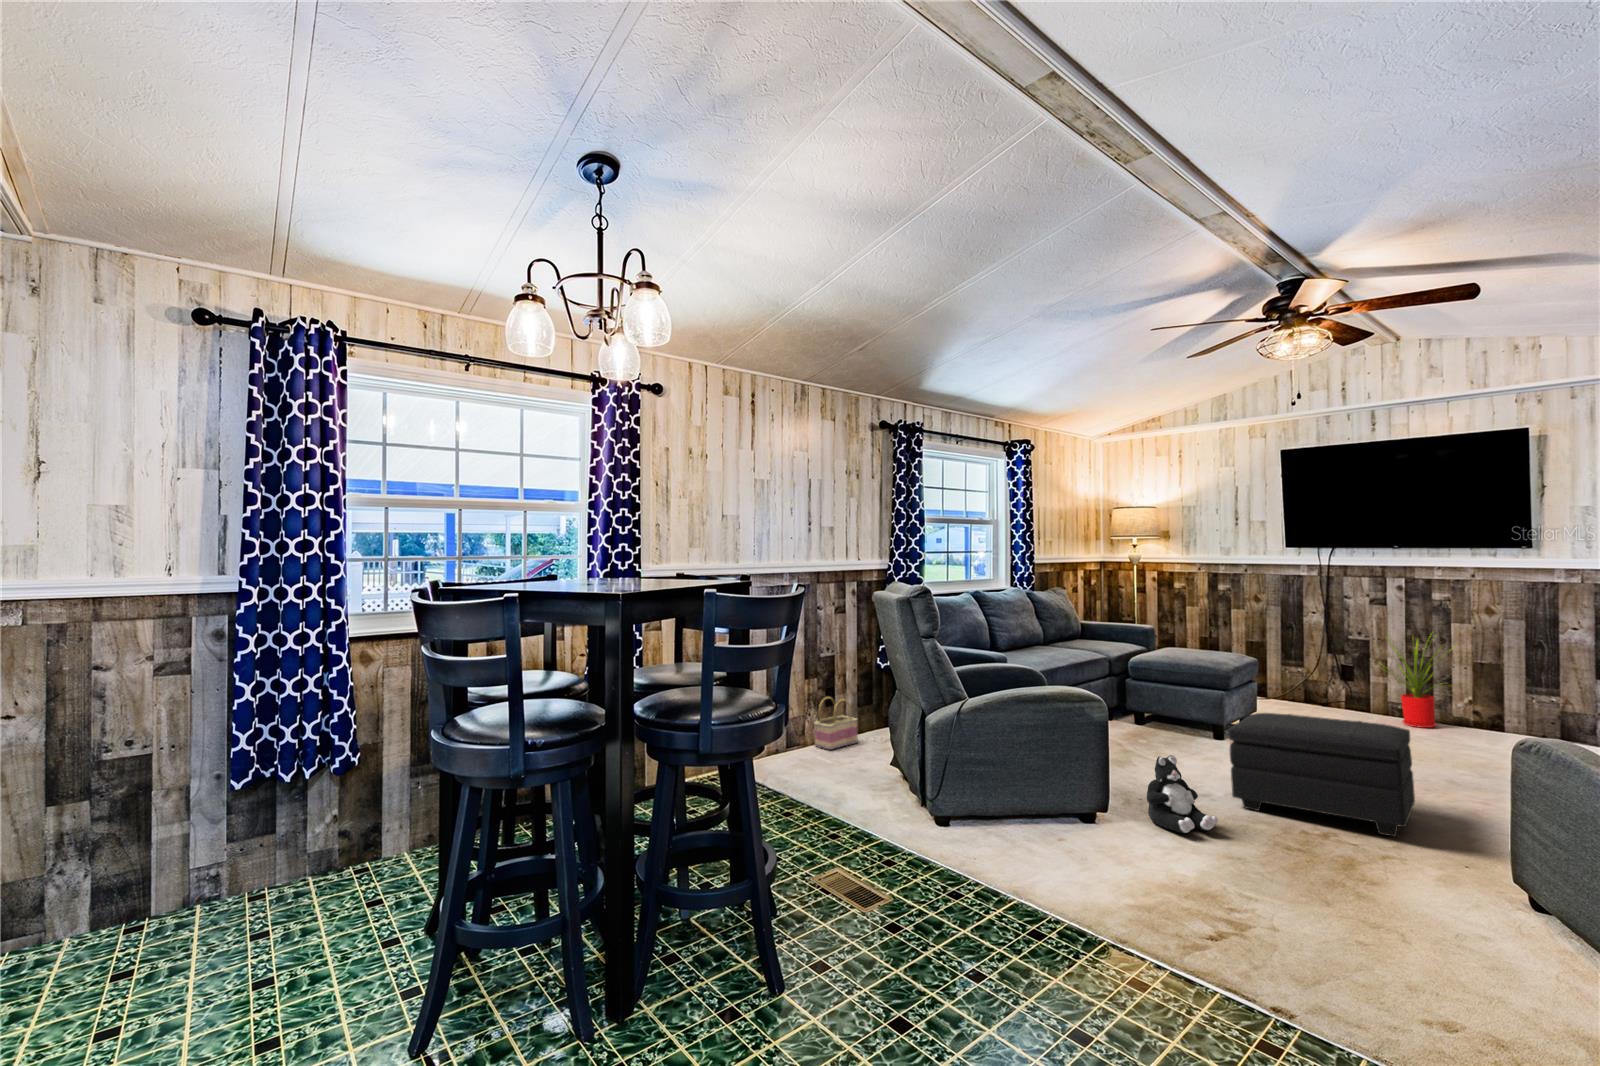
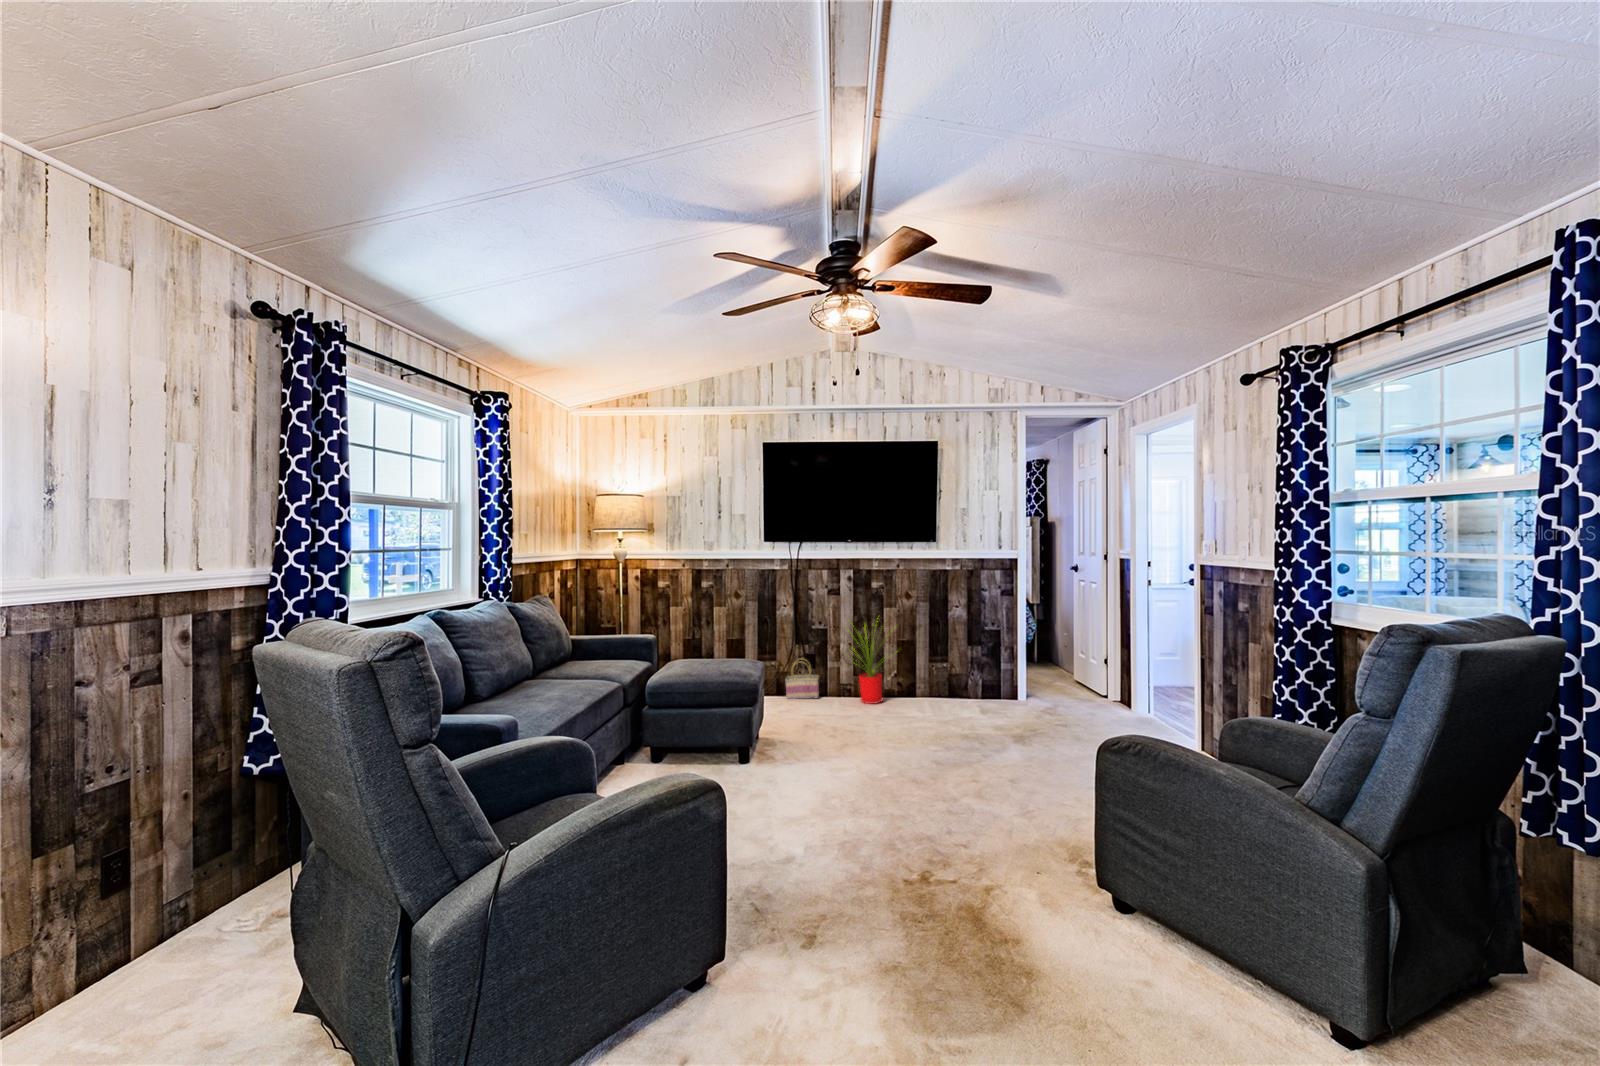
basket: present [814,697,858,750] -> present [785,658,819,699]
footstool: present [1228,713,1415,837] -> none [832,732,1017,876]
plush toy: present [1147,755,1218,833] -> none [784,846,880,970]

